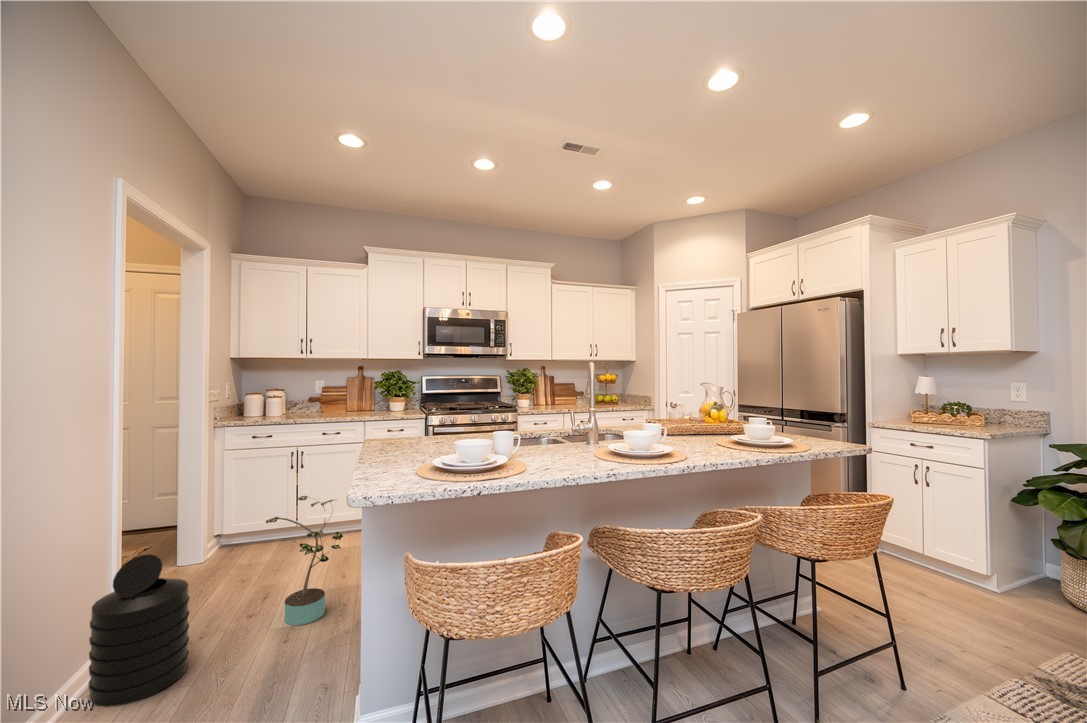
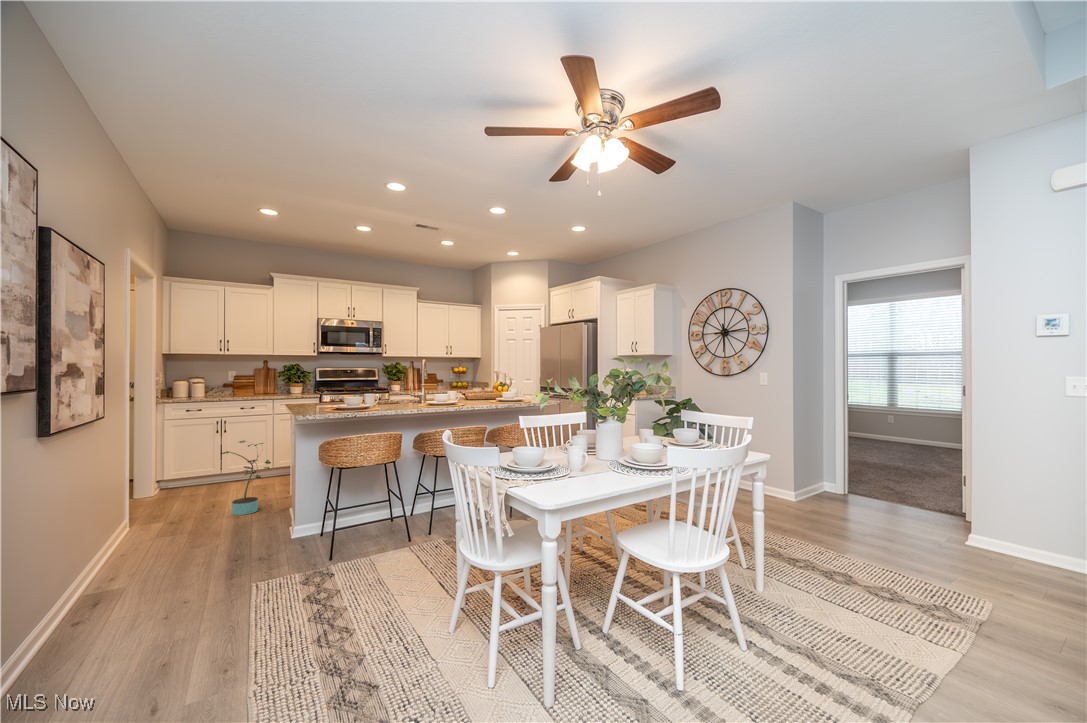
trash can: present [89,554,190,707] -> none [125,466,181,544]

